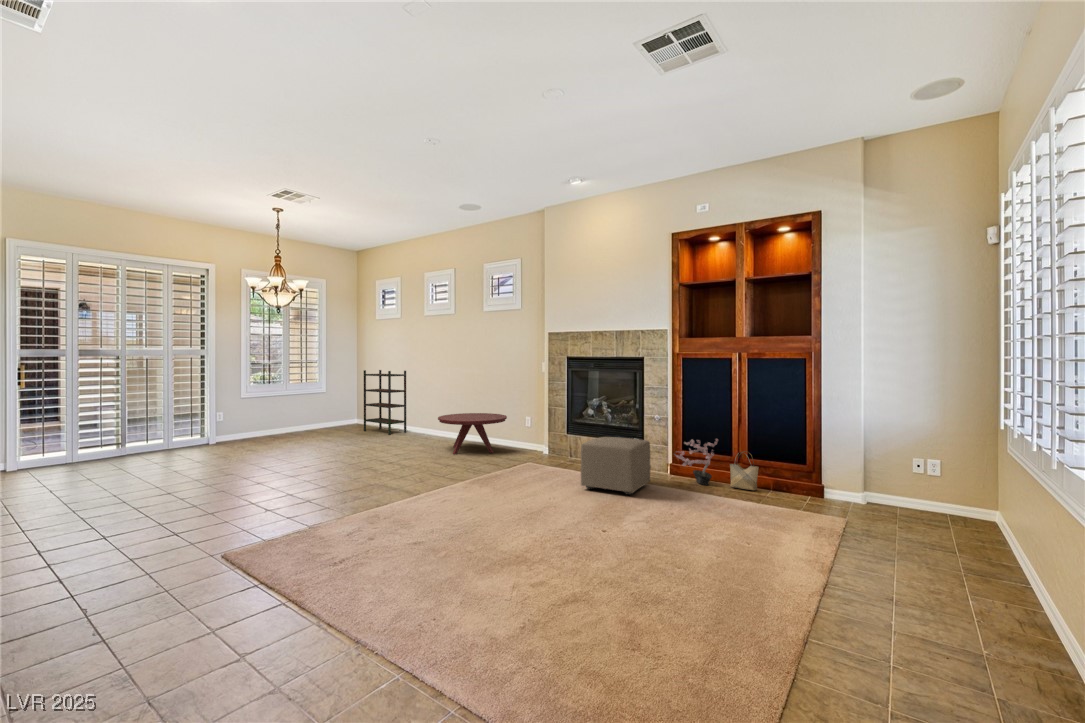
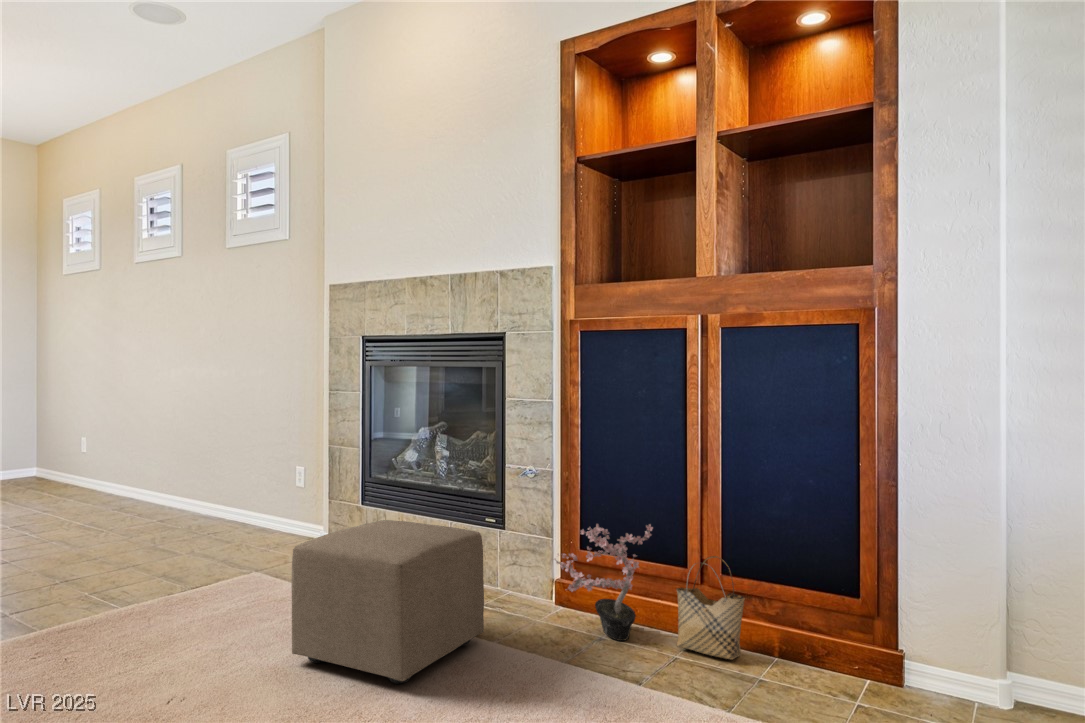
bookshelf: present [364,370,406,435] -> none [22,371,102,500]
coffee table: present [438,413,507,454] -> none [93,456,256,549]

